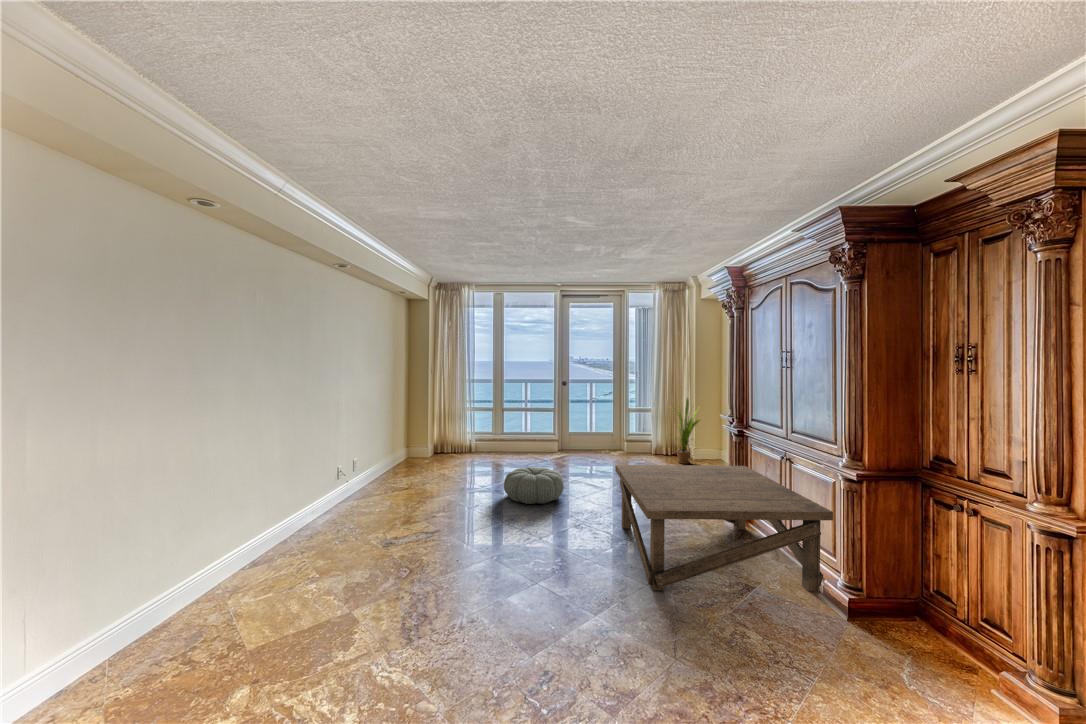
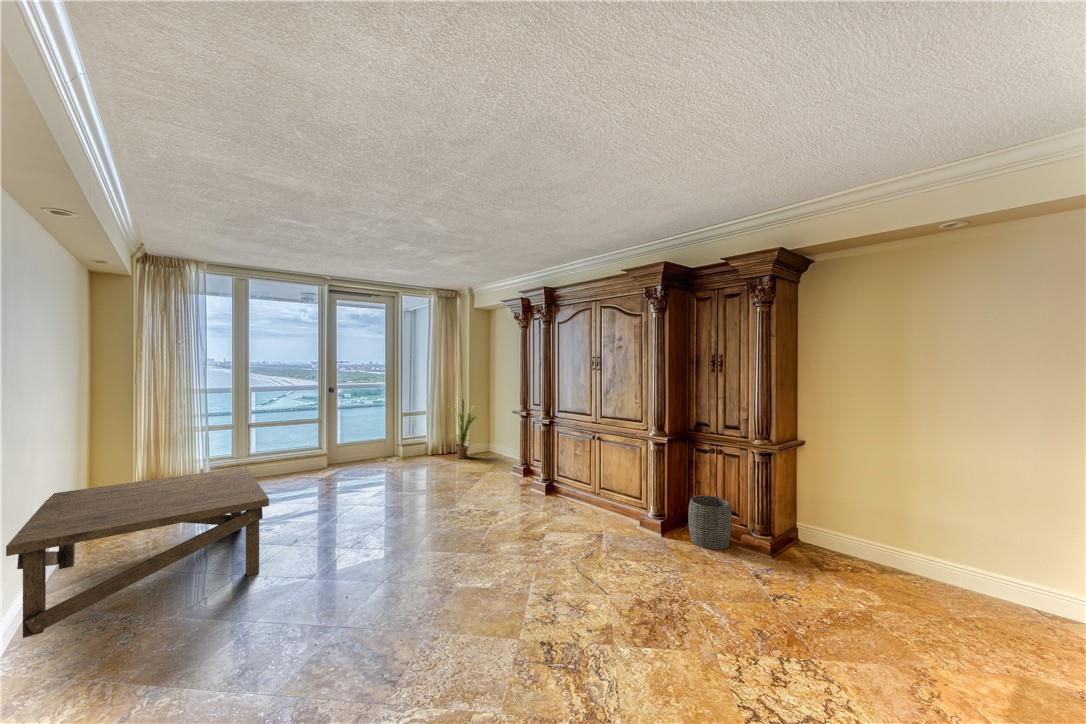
coffee table: present [615,465,833,592] -> present [6,467,269,638]
pouf: present [504,467,563,504] -> none [318,486,392,531]
woven basket: none [890,575,982,679] -> present [688,495,732,549]

